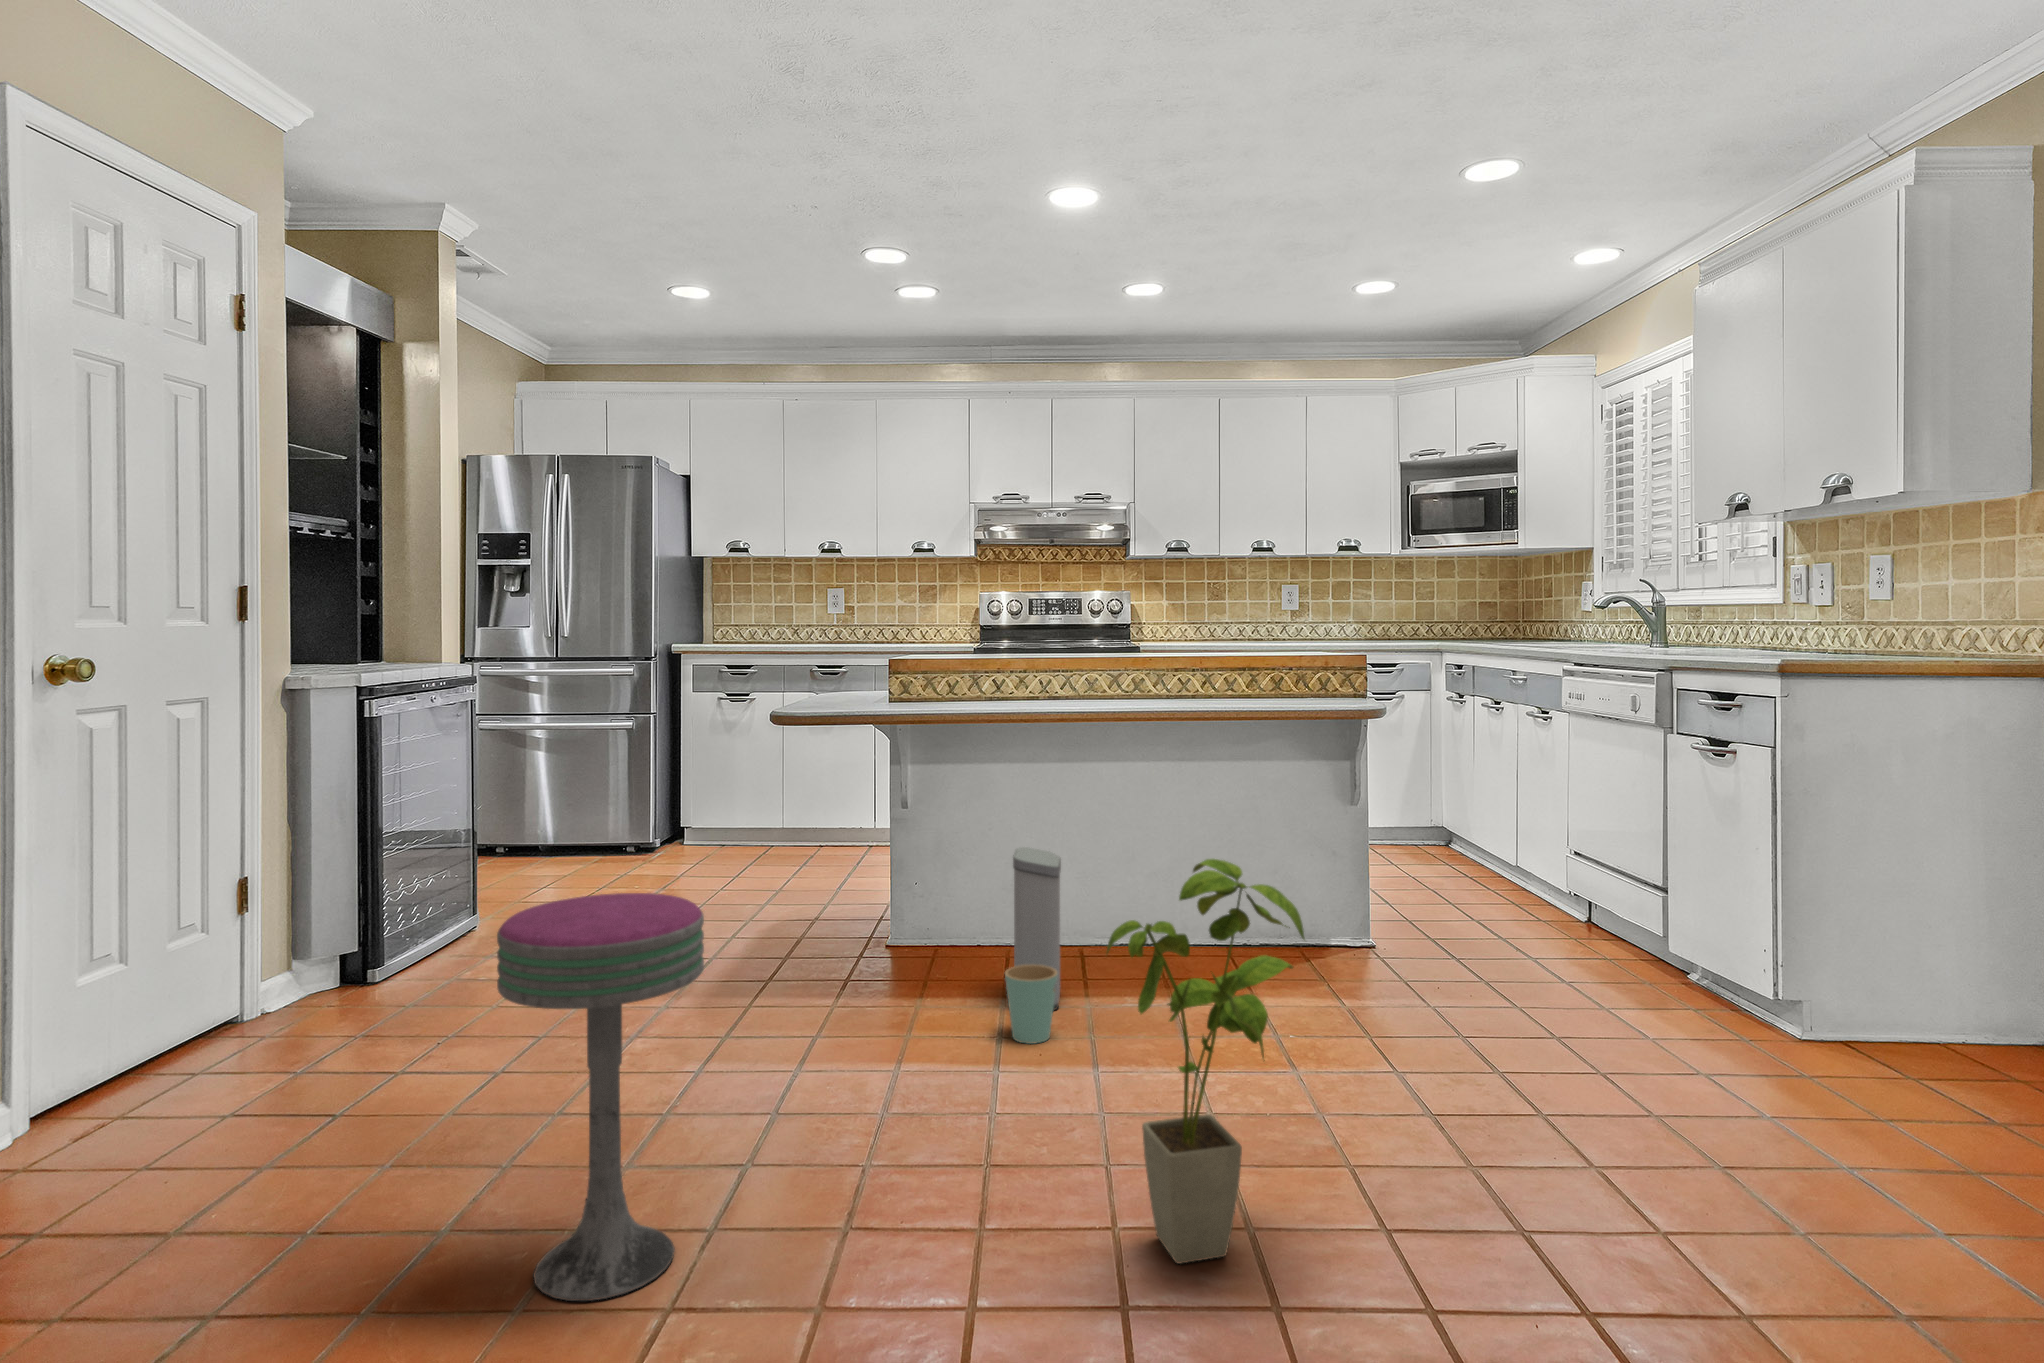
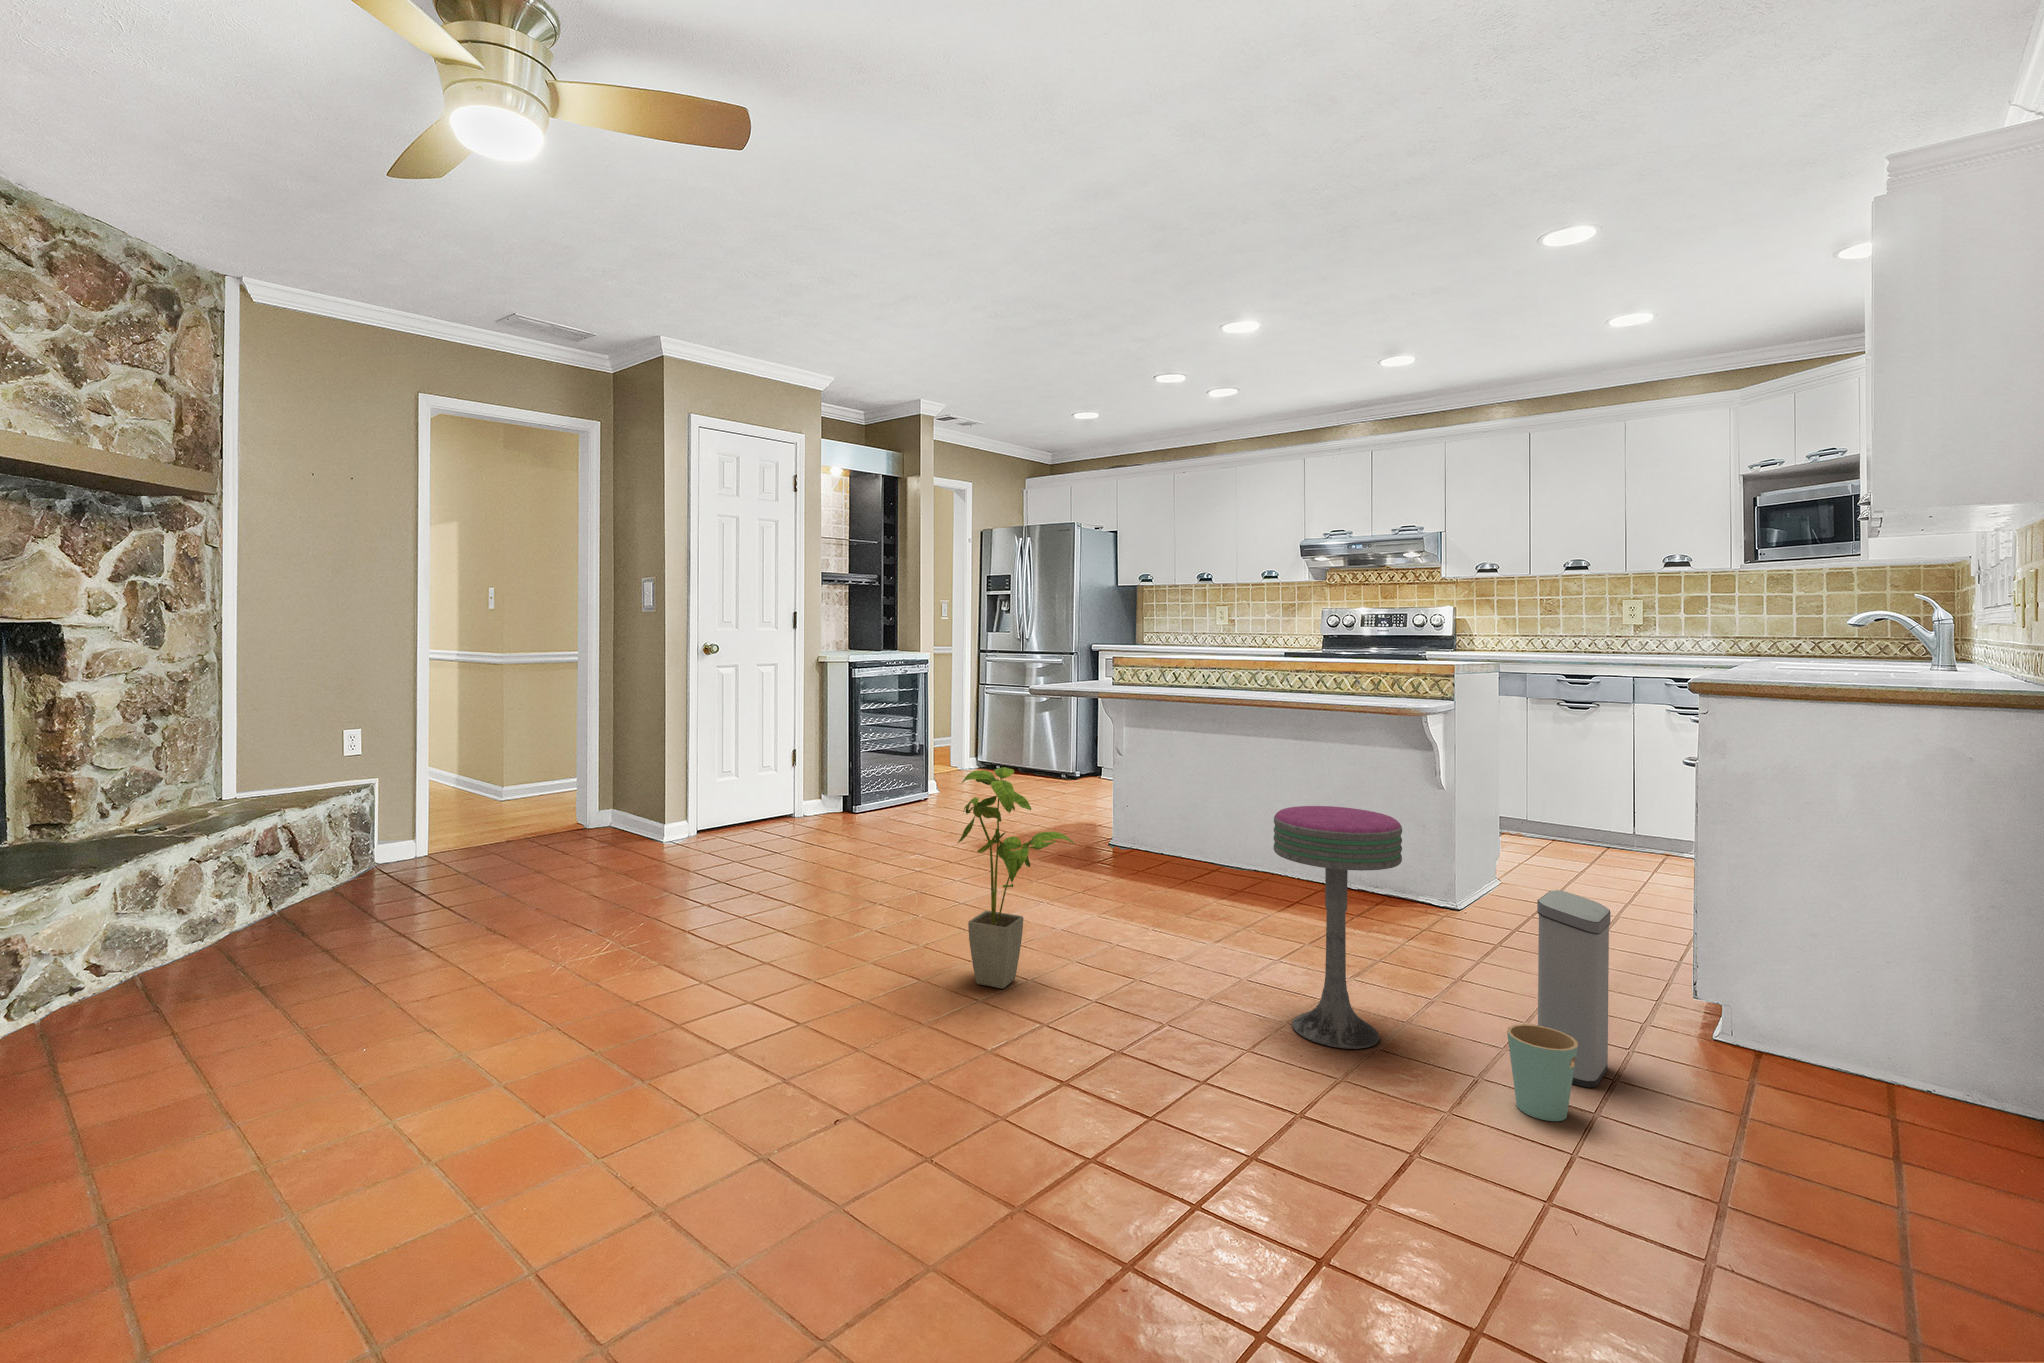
trash can: present [1005,847,1061,1044] -> present [1507,890,1610,1121]
bar stool: present [497,893,704,1301] -> present [1274,806,1402,1049]

